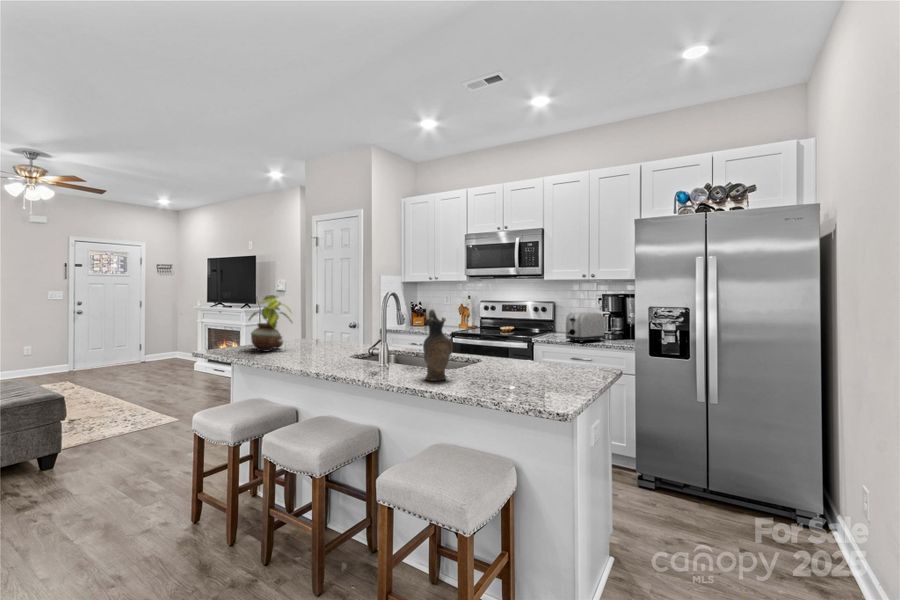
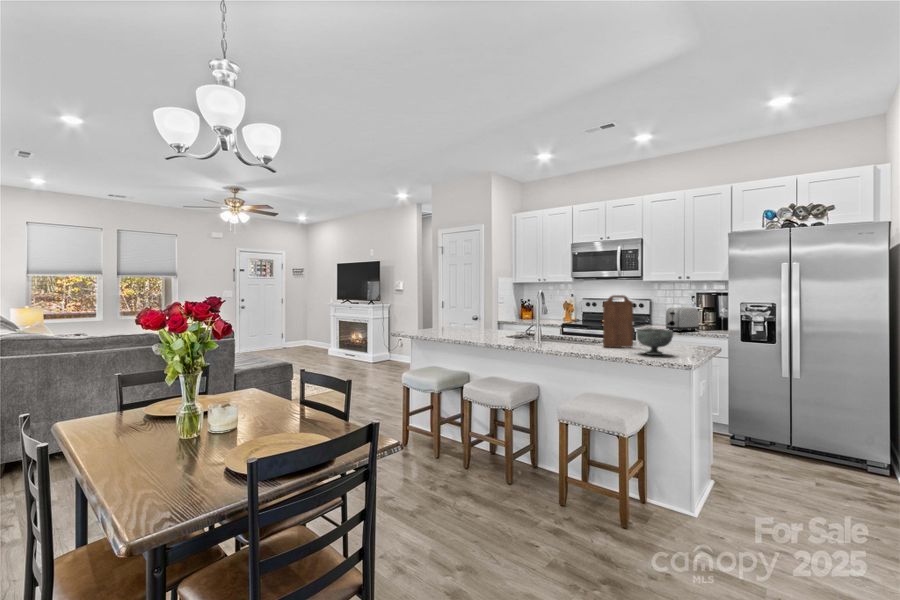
potted plant: present [249,295,292,351] -> none [434,293,466,333]
cutting board: none [459,298,502,375] -> present [603,295,633,347]
ceramic pitcher: present [423,310,453,381] -> none [582,303,604,350]
bowl: none [495,348,547,391] -> present [637,328,673,355]

